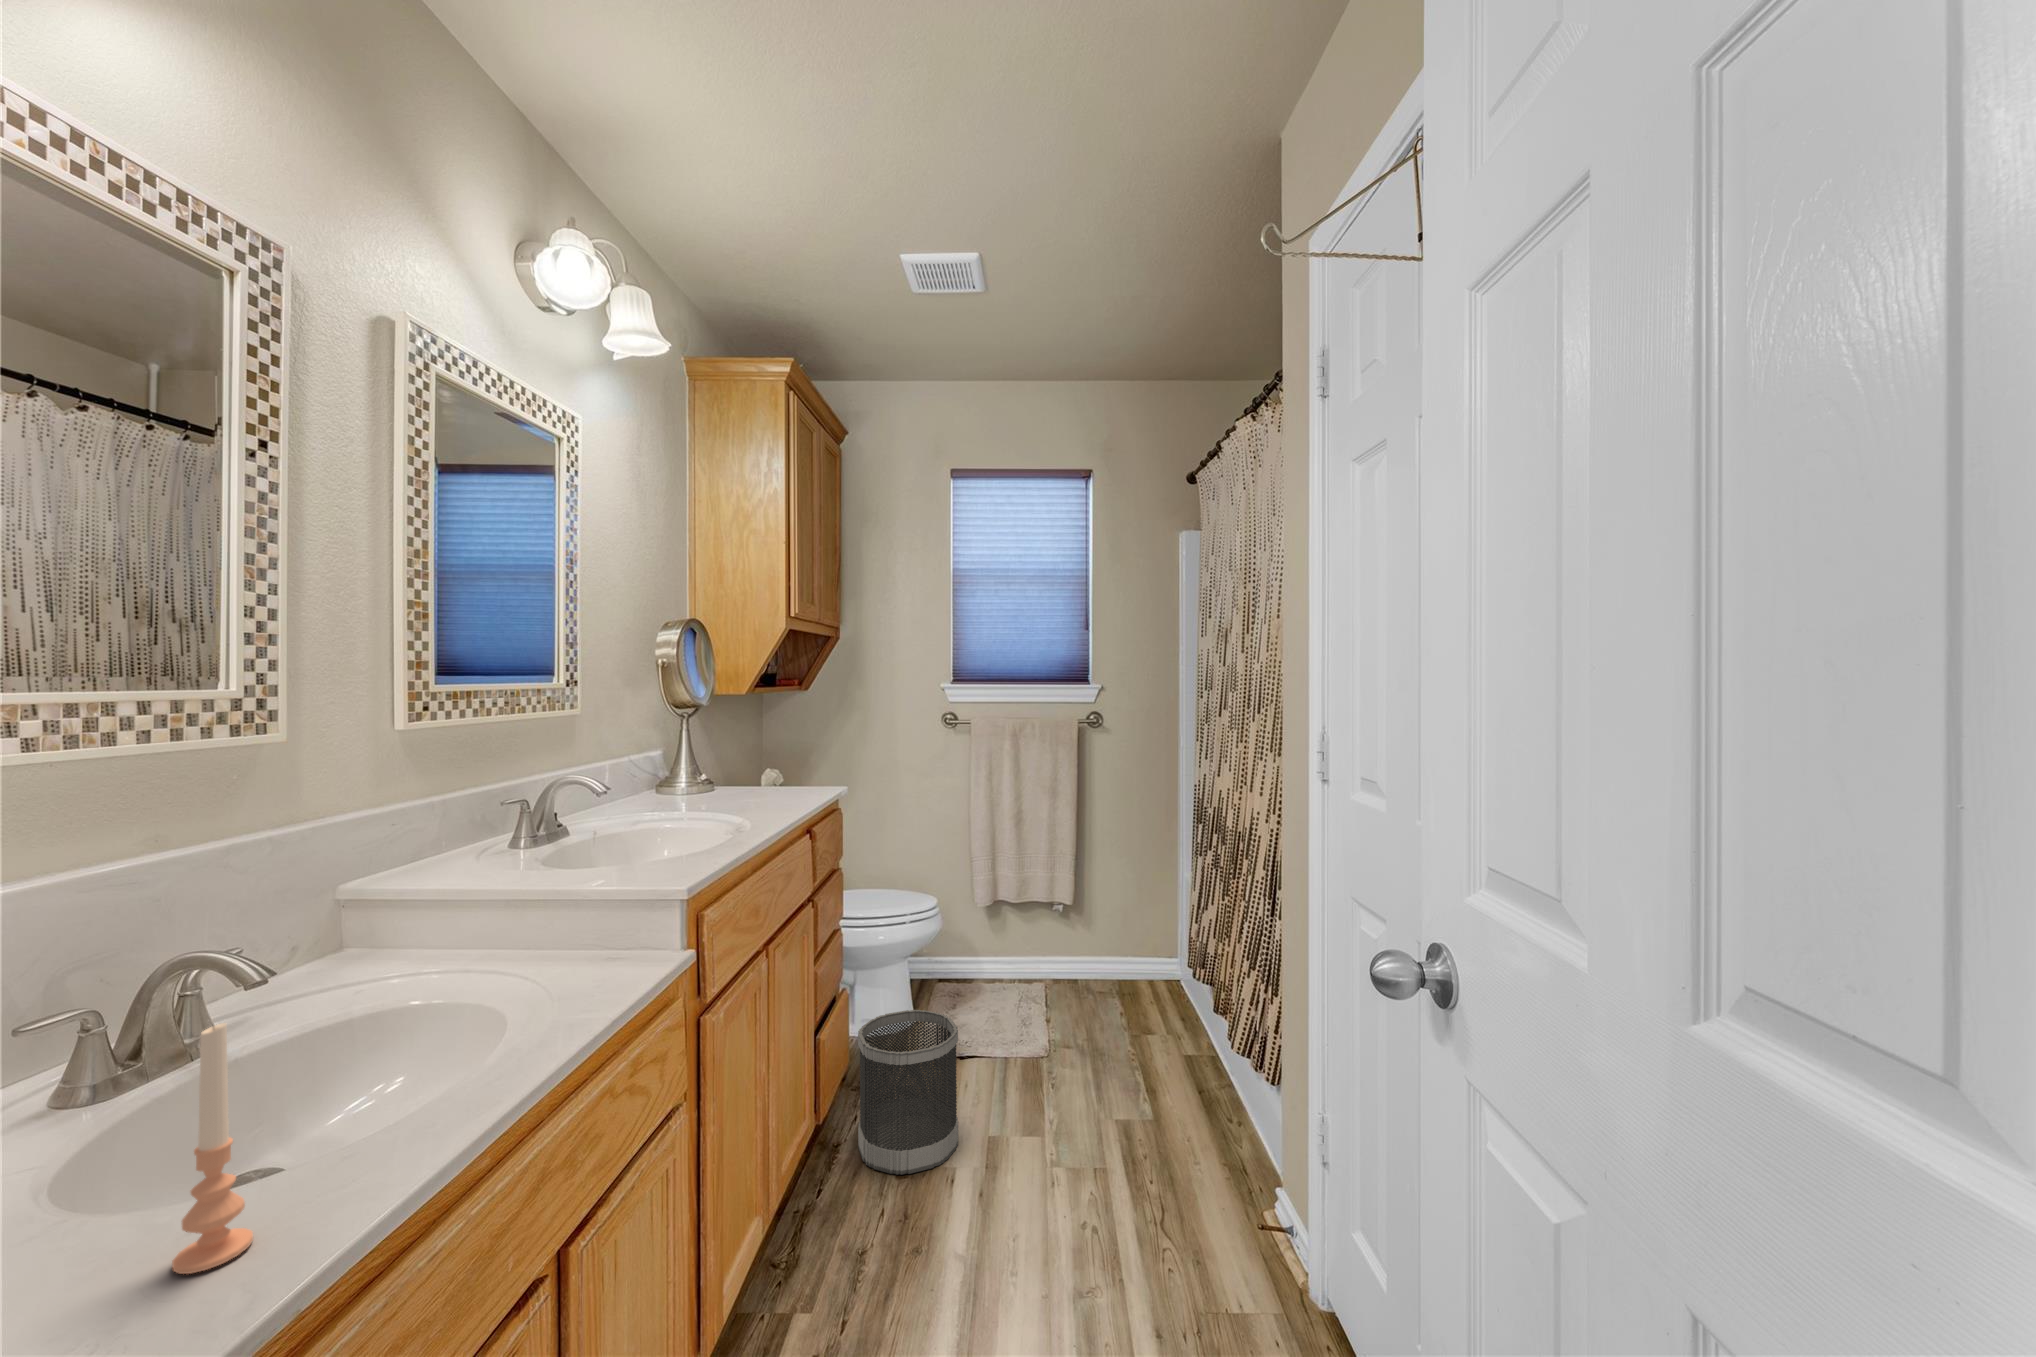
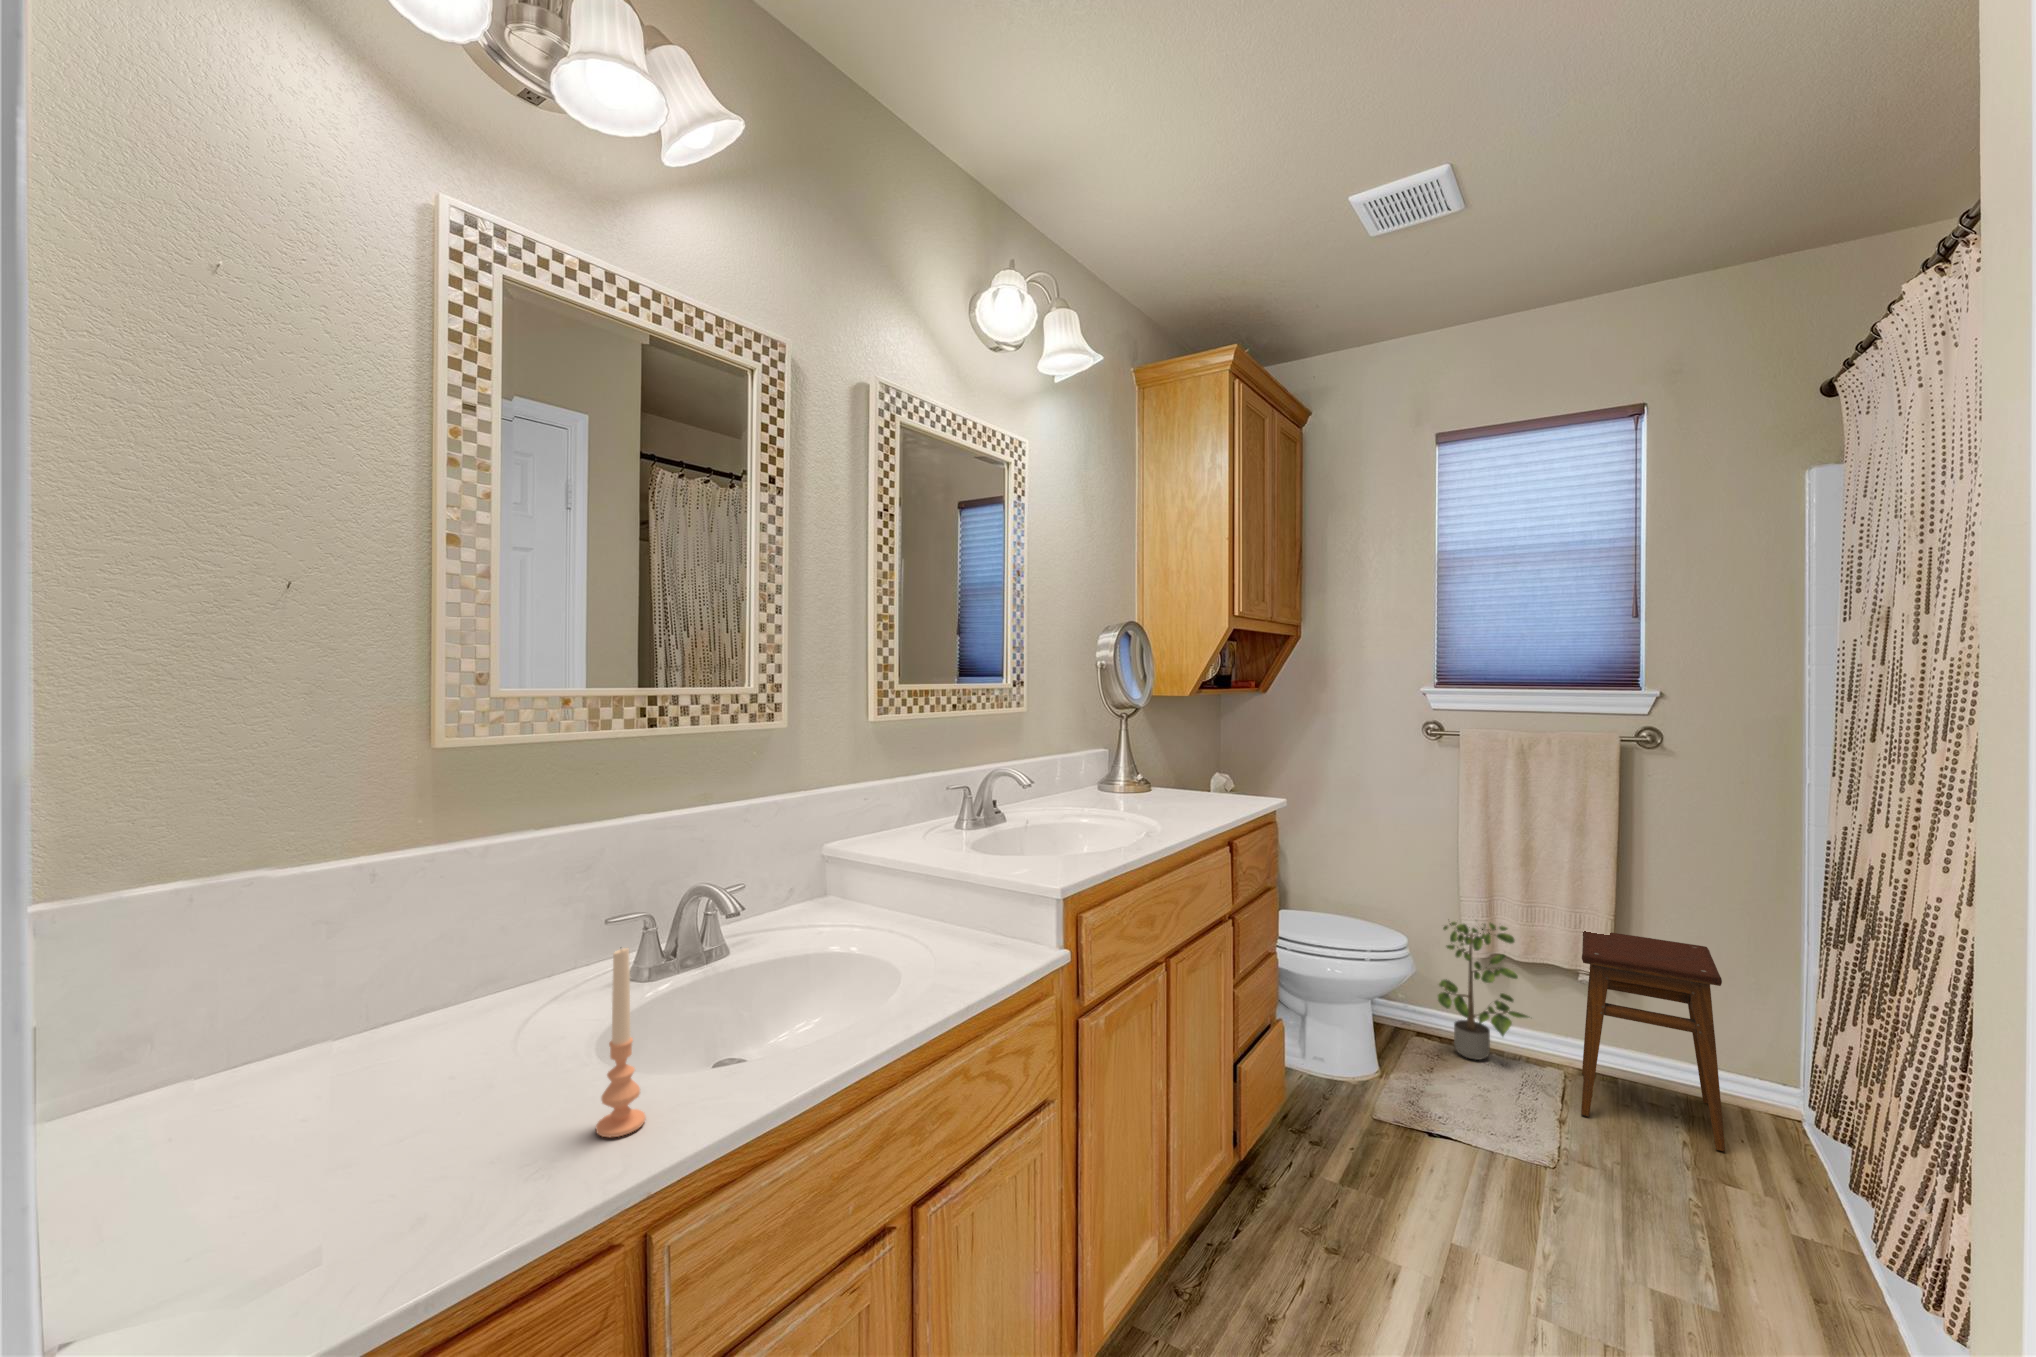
stool: none [1056,869,1142,1011] -> present [1581,931,1725,1151]
potted plant: none [958,873,1026,990] -> present [1438,922,1528,1060]
wastebasket: present [858,1010,958,1175] -> none [1287,1059,1410,1258]

